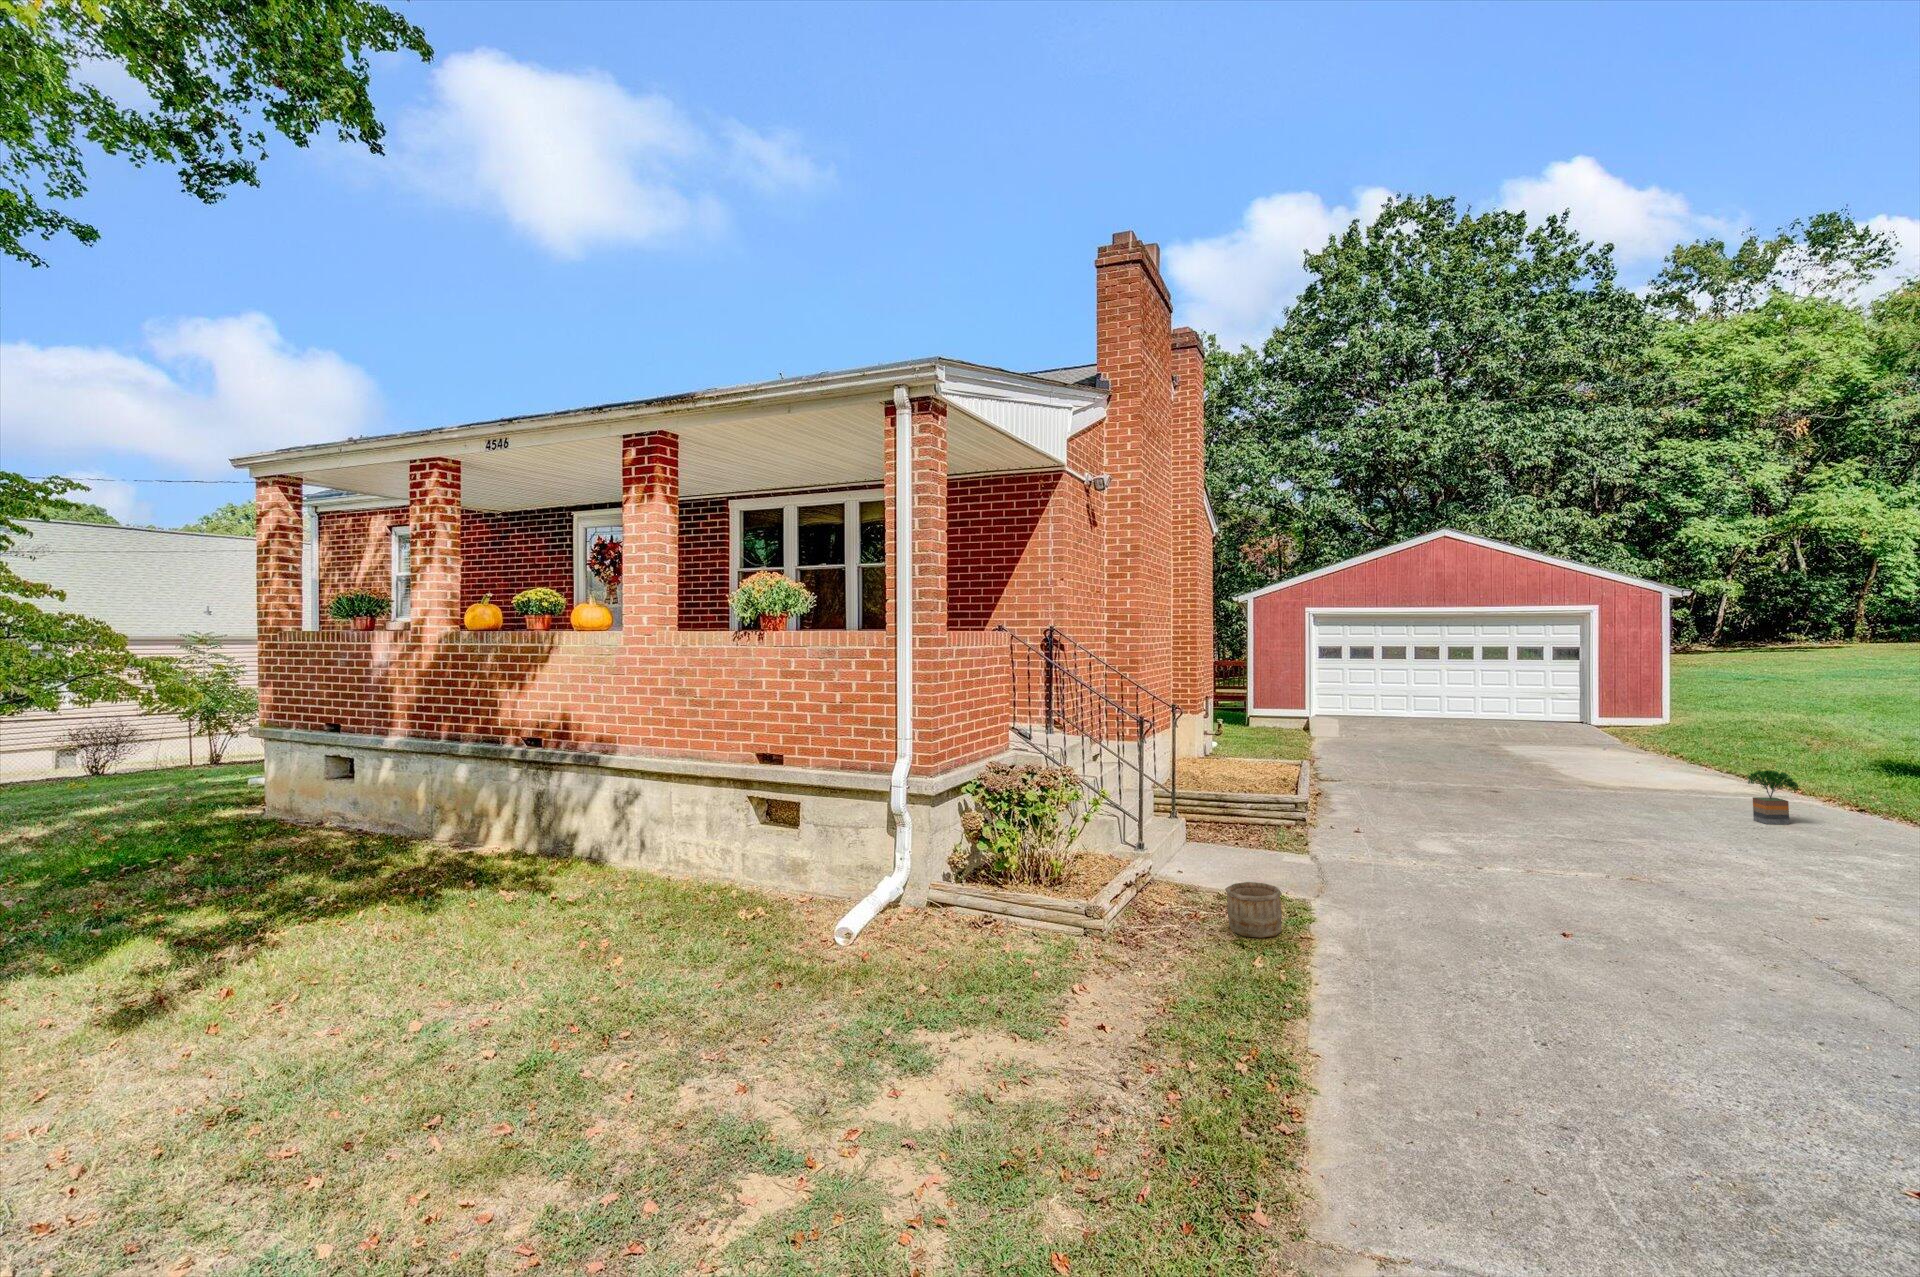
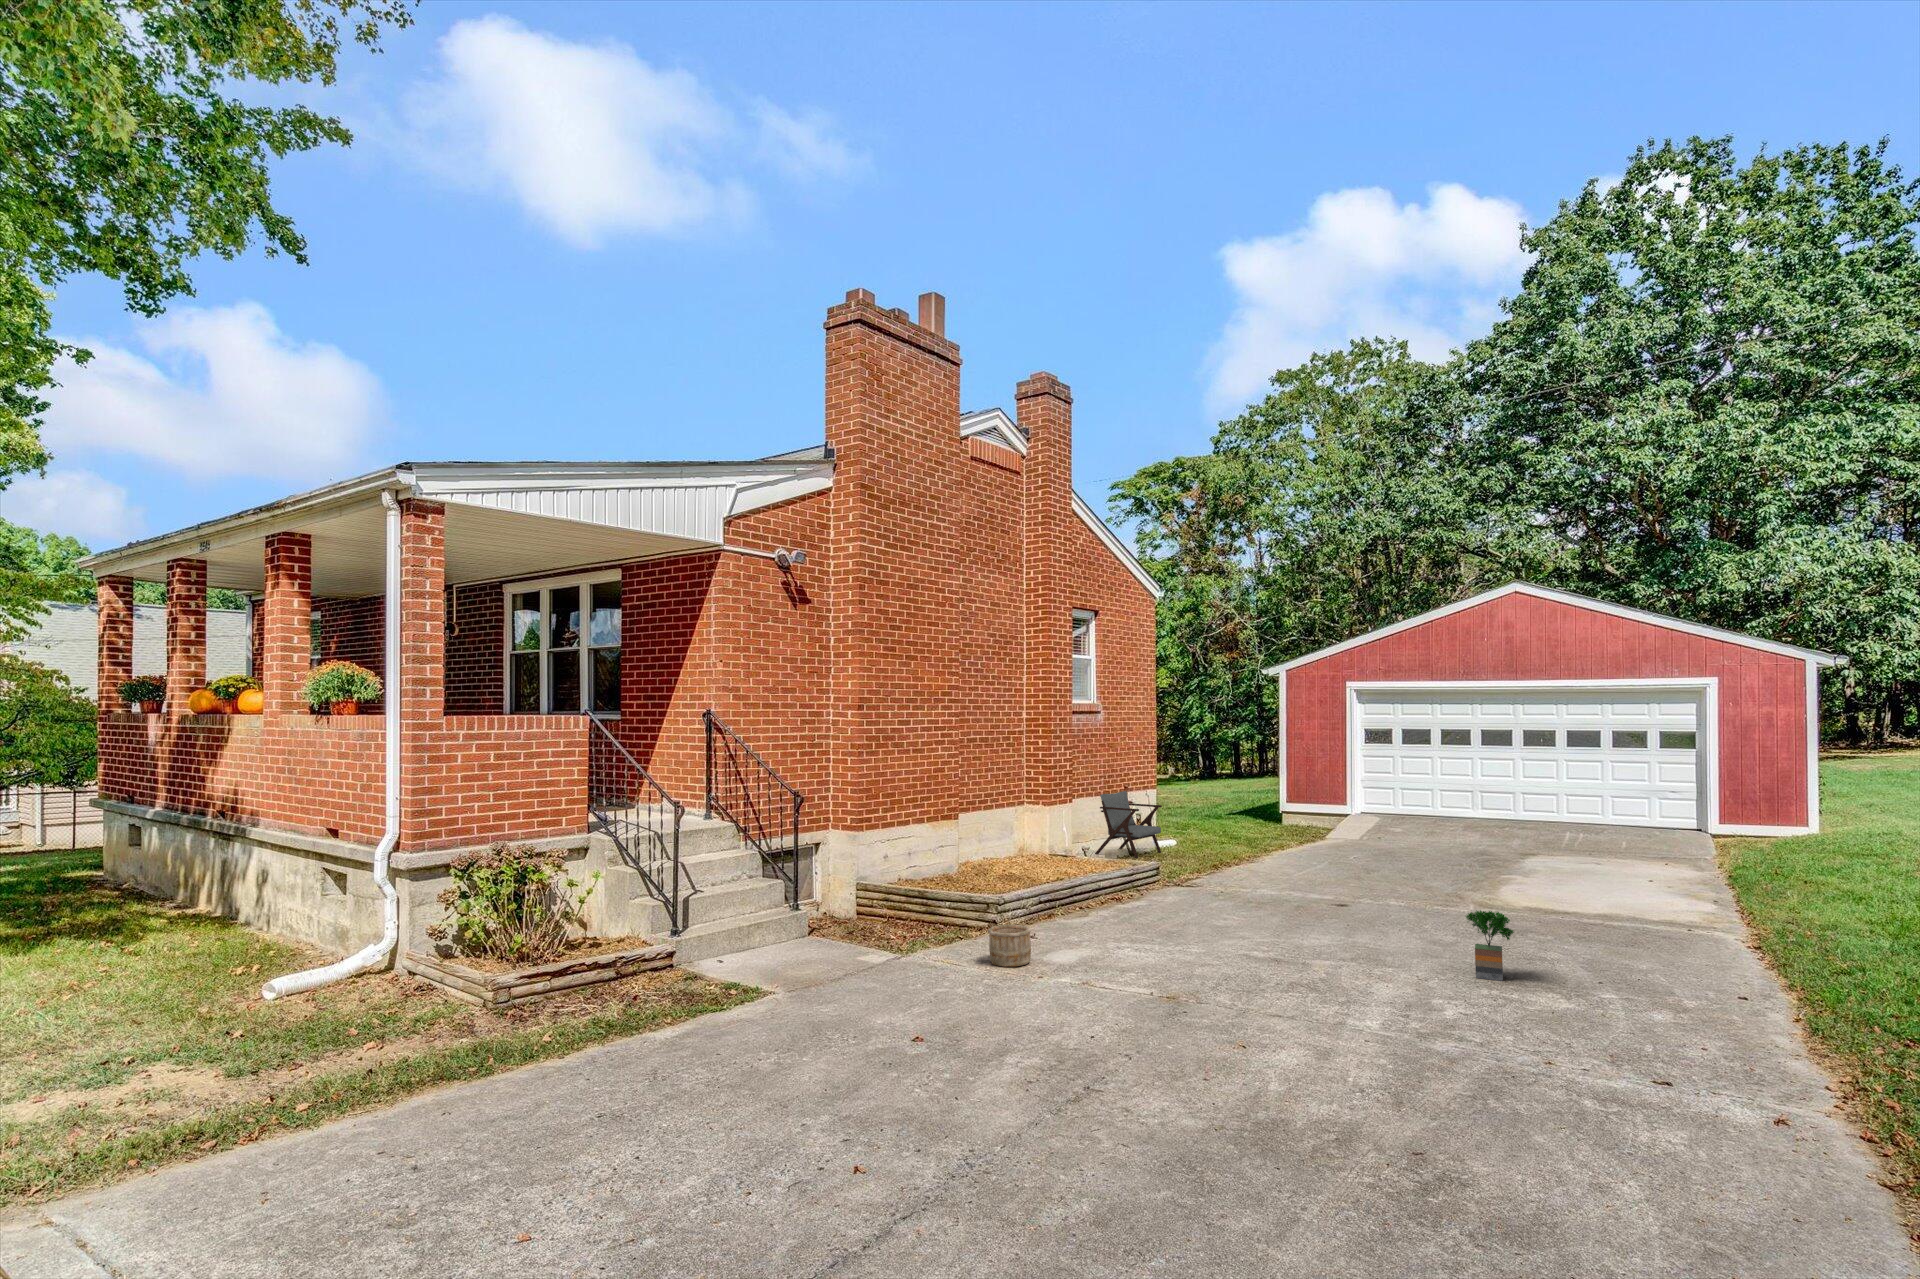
lounge chair: none [1200,704,1248,760] -> present [1095,791,1162,858]
wooden bucket: present [1225,882,1282,938] -> present [988,924,1031,967]

